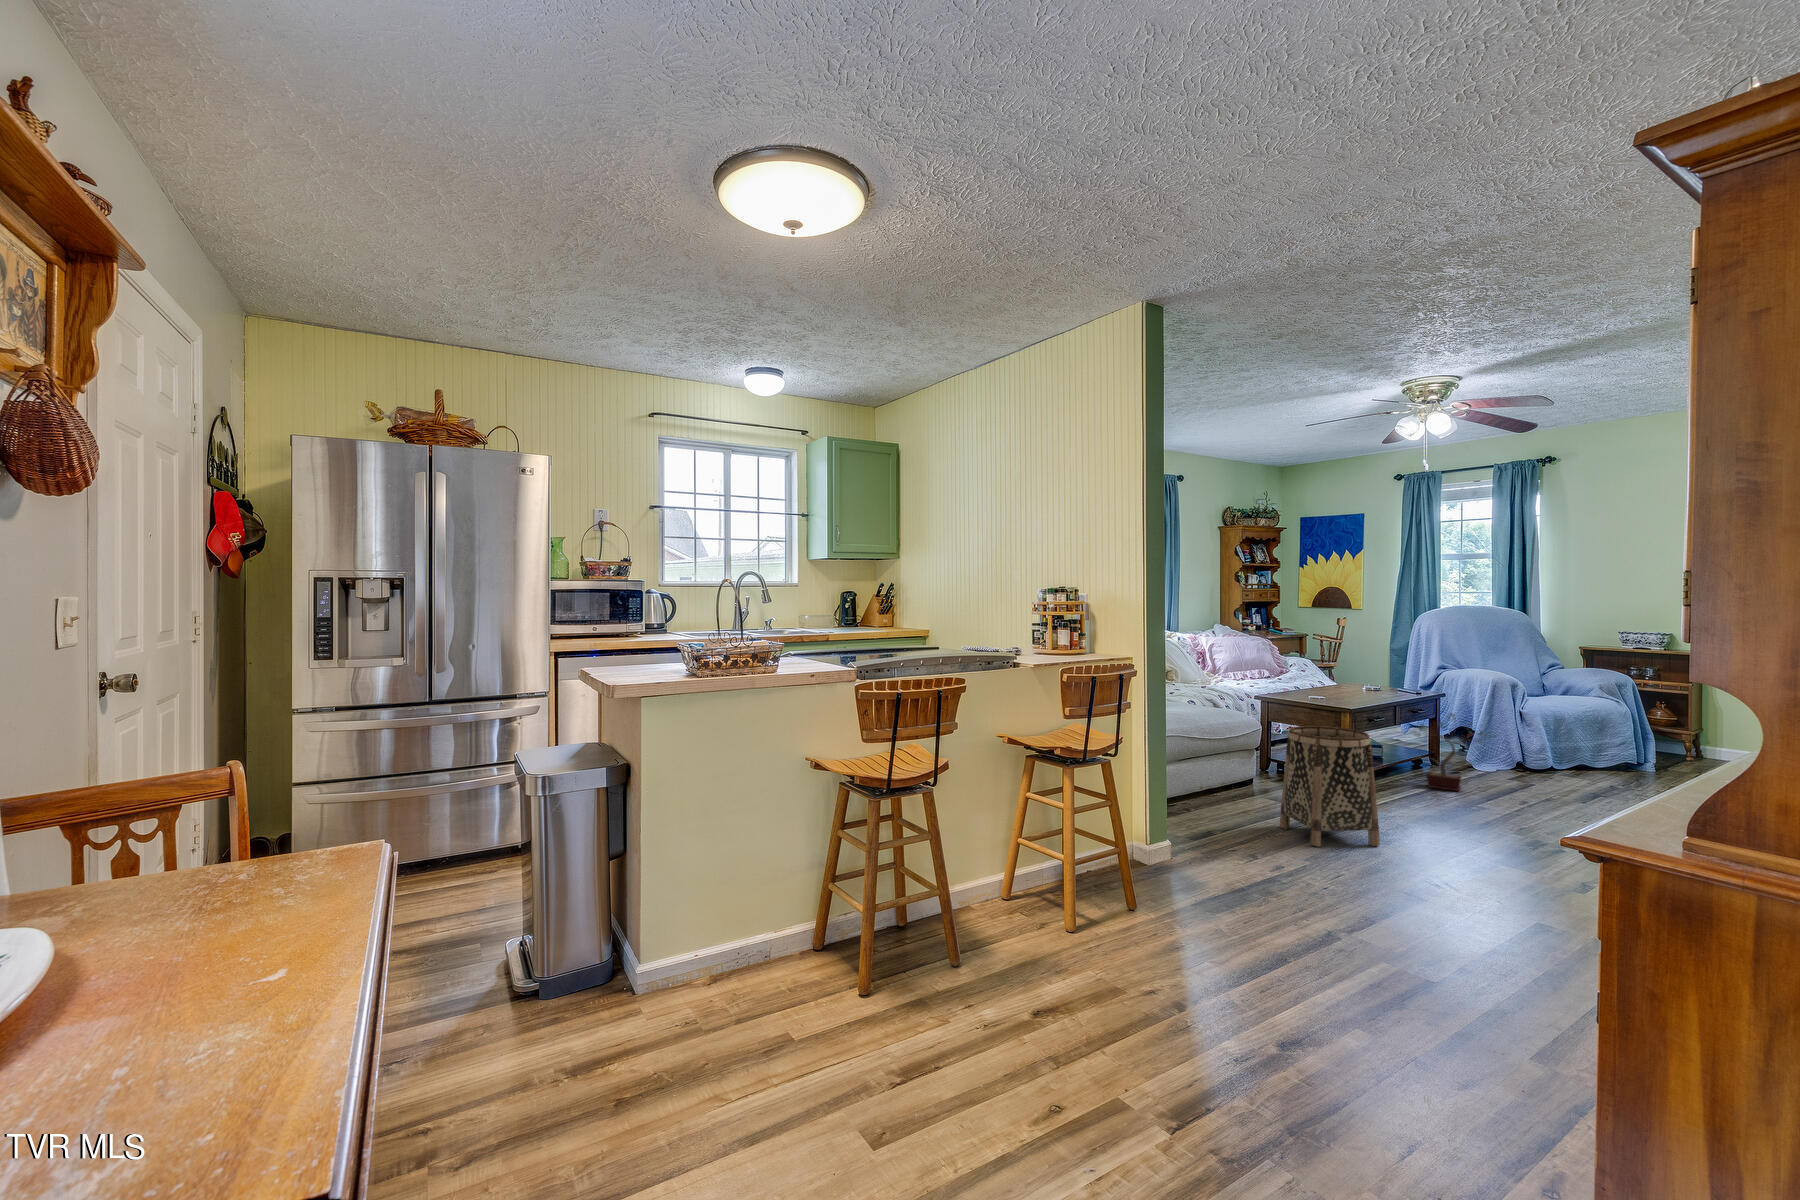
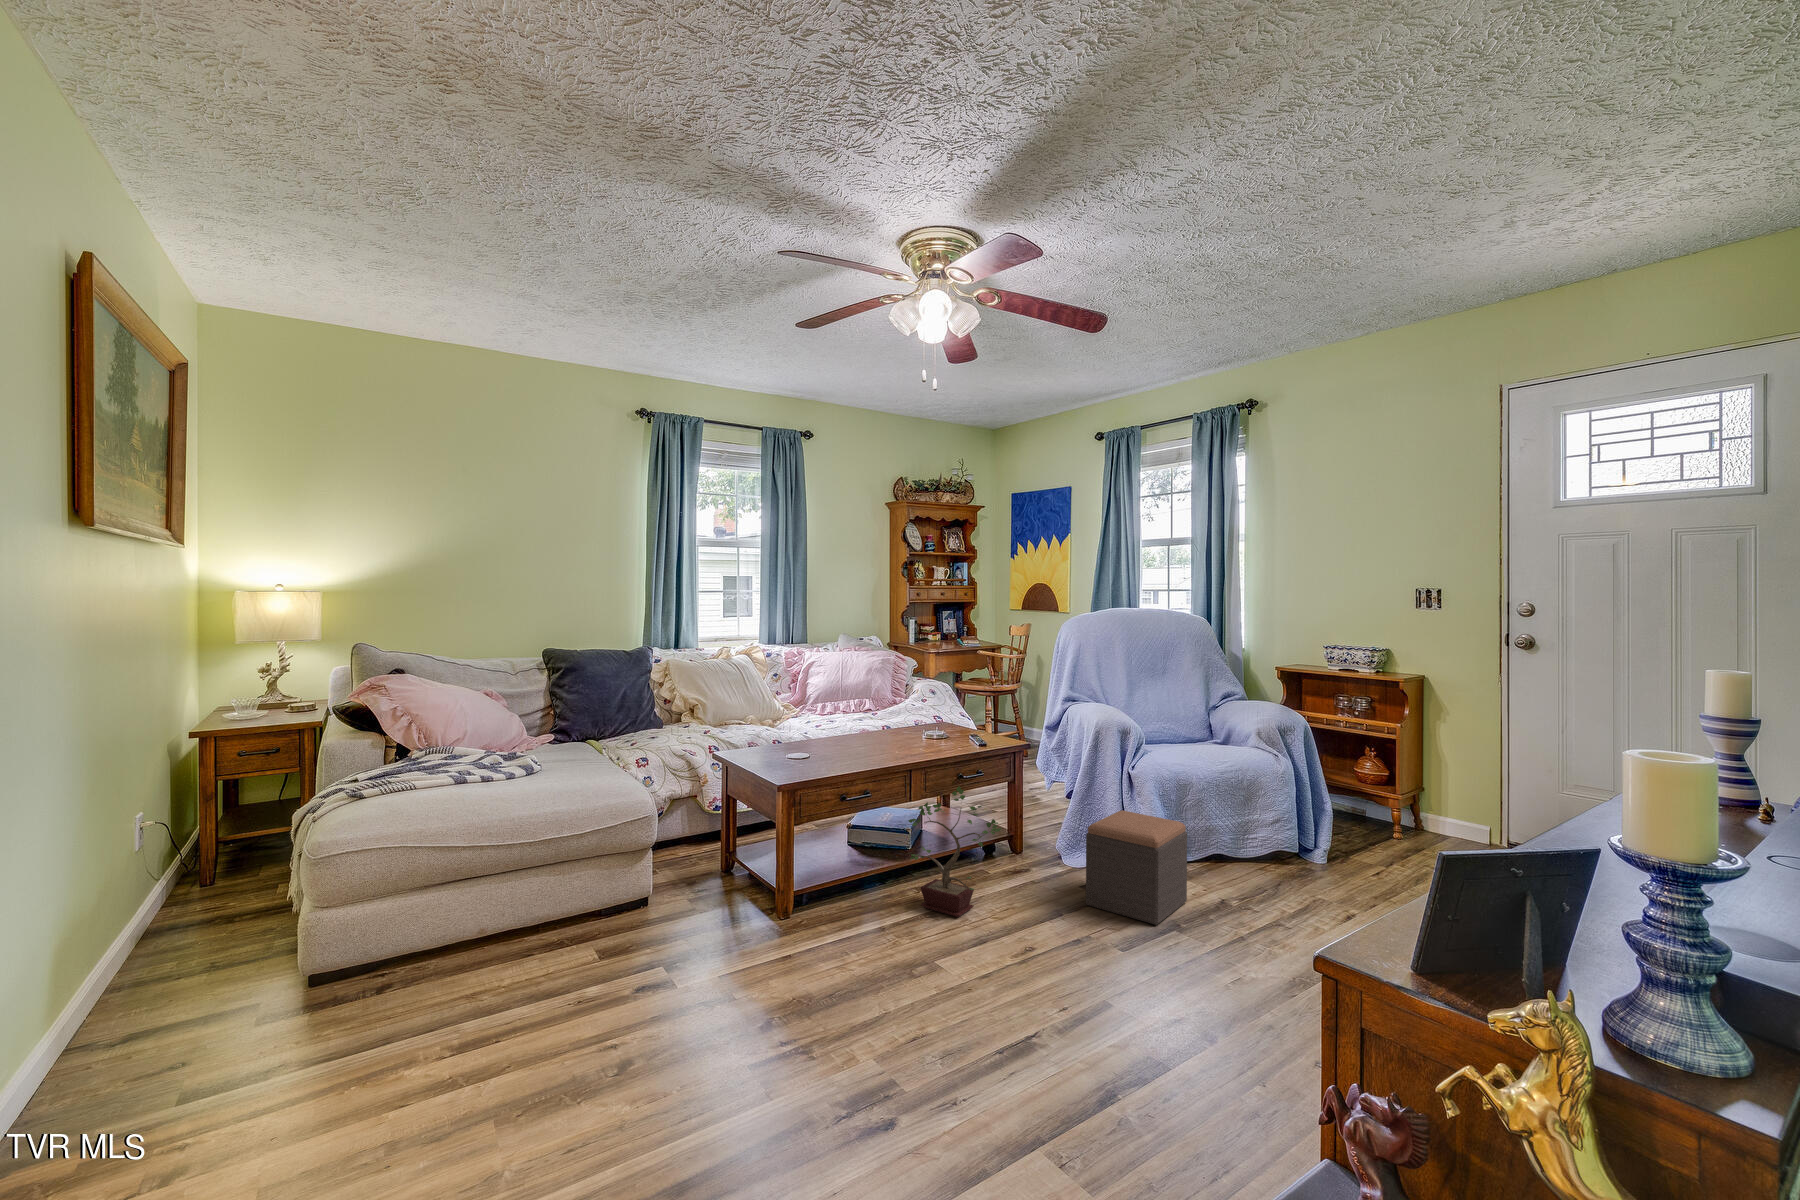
basket: present [1280,726,1380,846] -> none [415,842,596,1106]
footstool: none [1528,732,1592,796] -> present [1086,810,1187,925]

